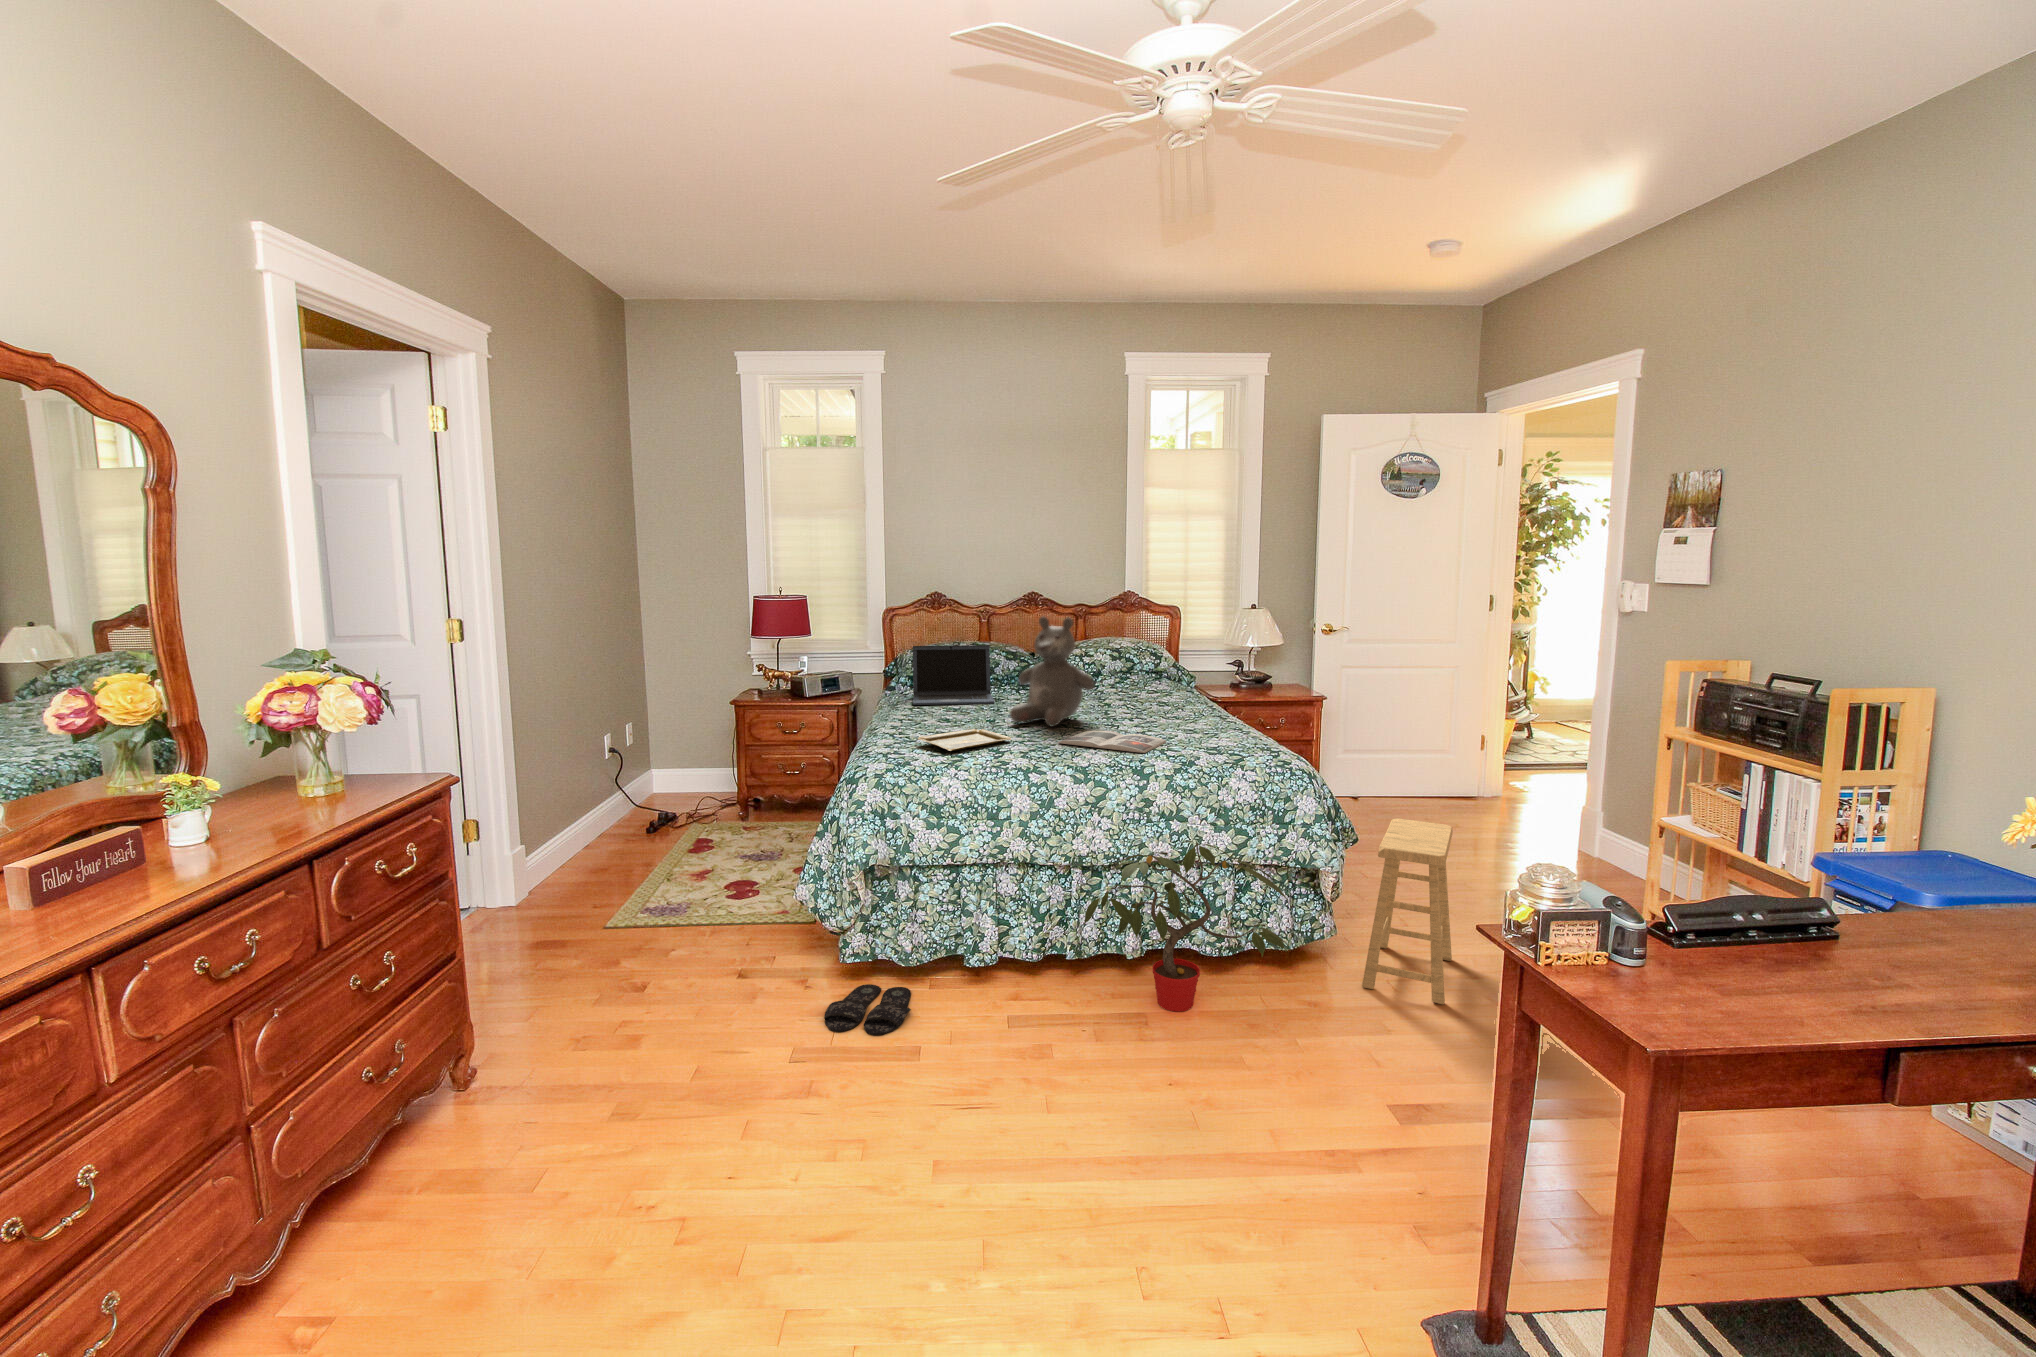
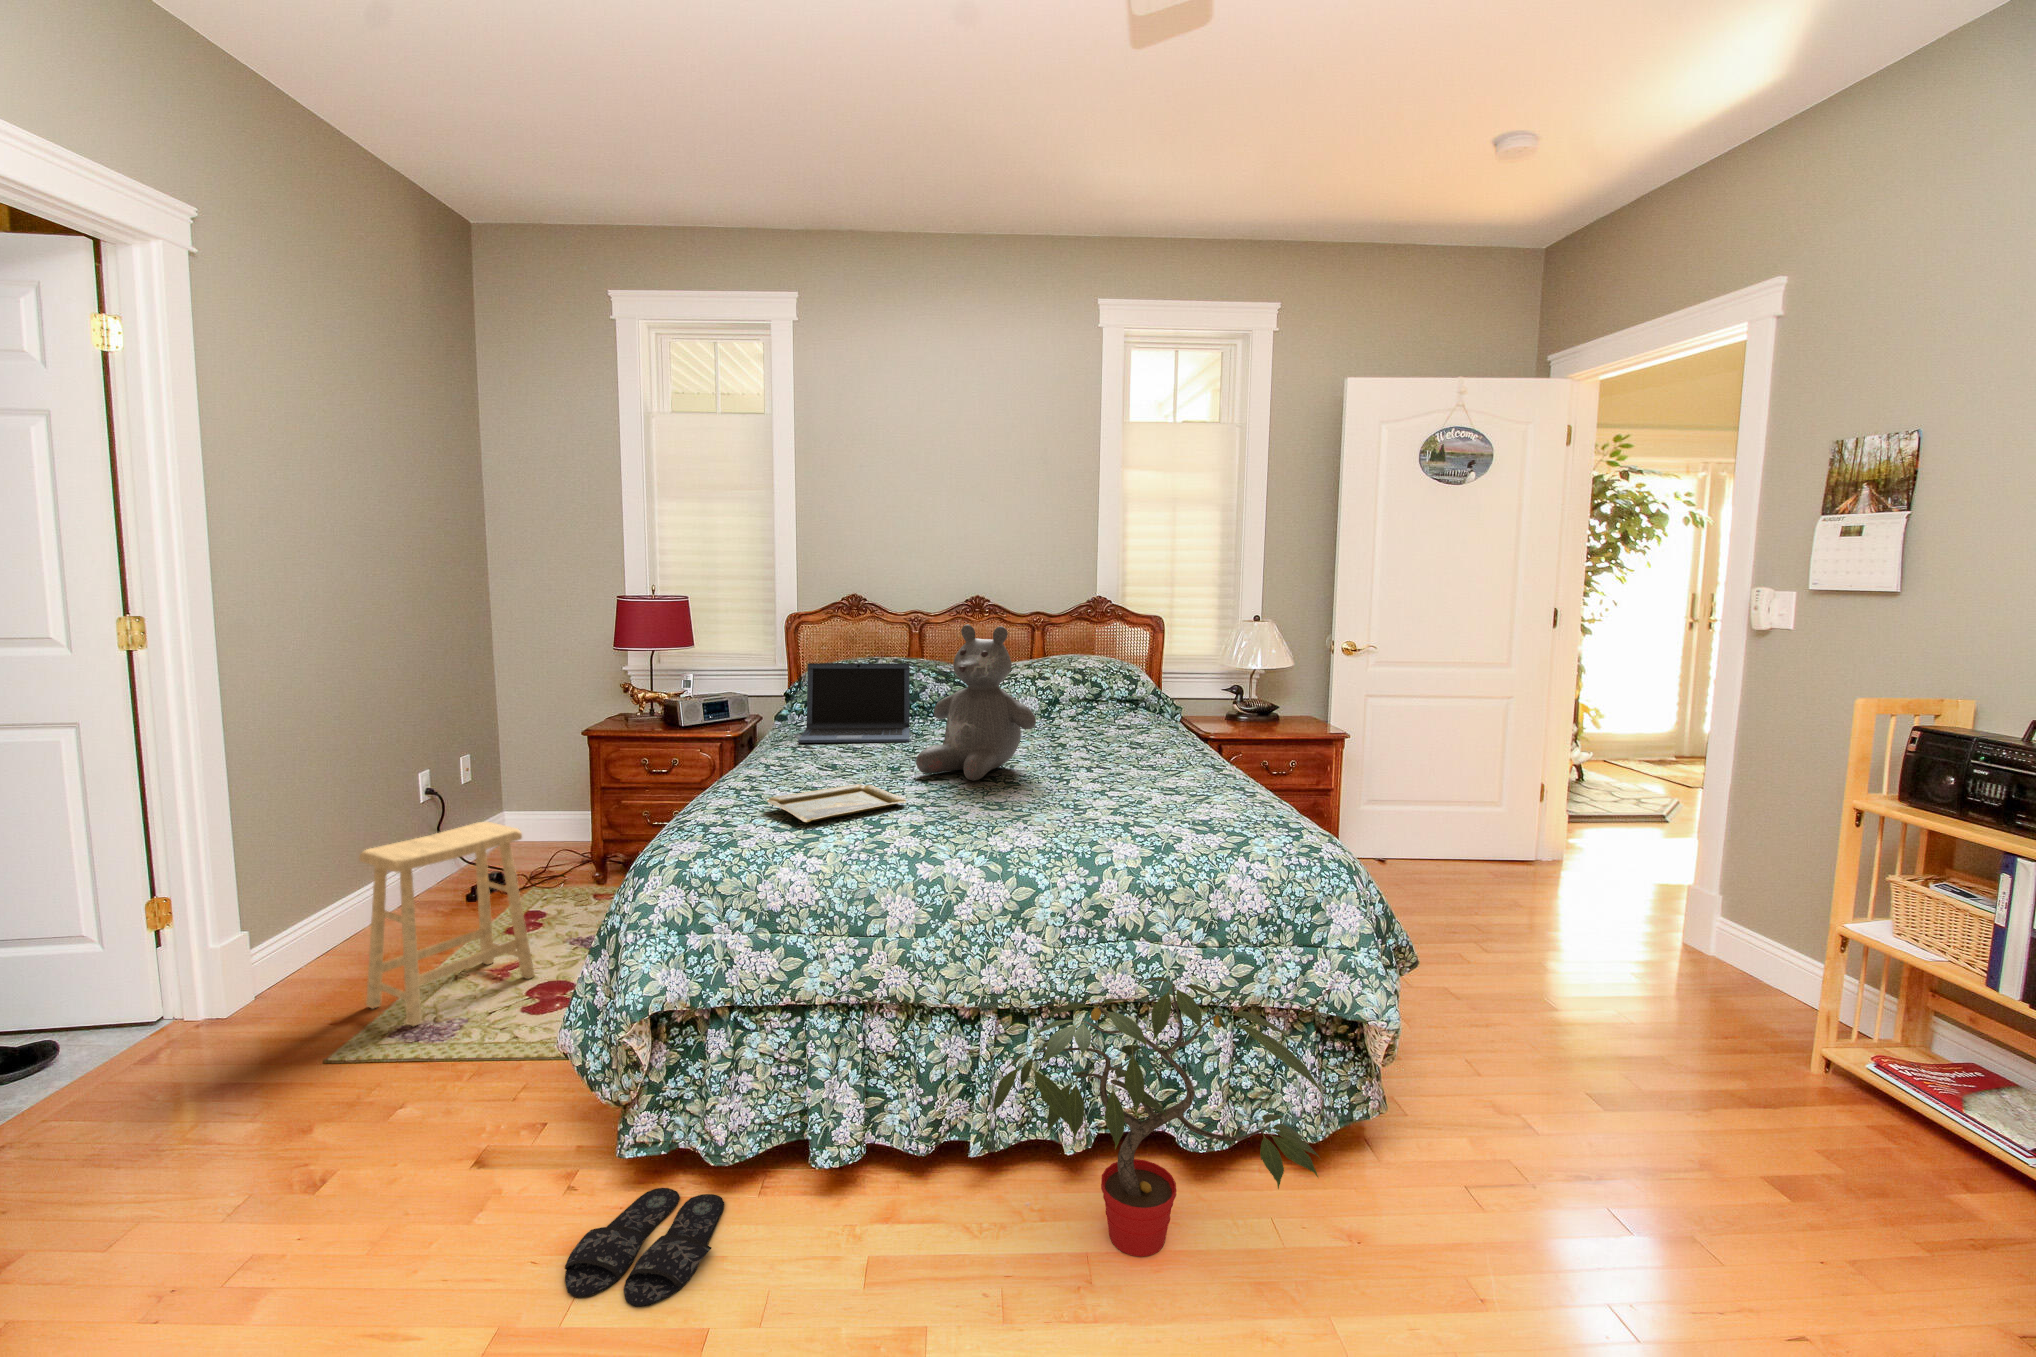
magazine: present [1058,731,1166,753] -> none [972,790,1133,831]
footstool: present [1362,818,1453,1004] -> present [359,822,534,1026]

